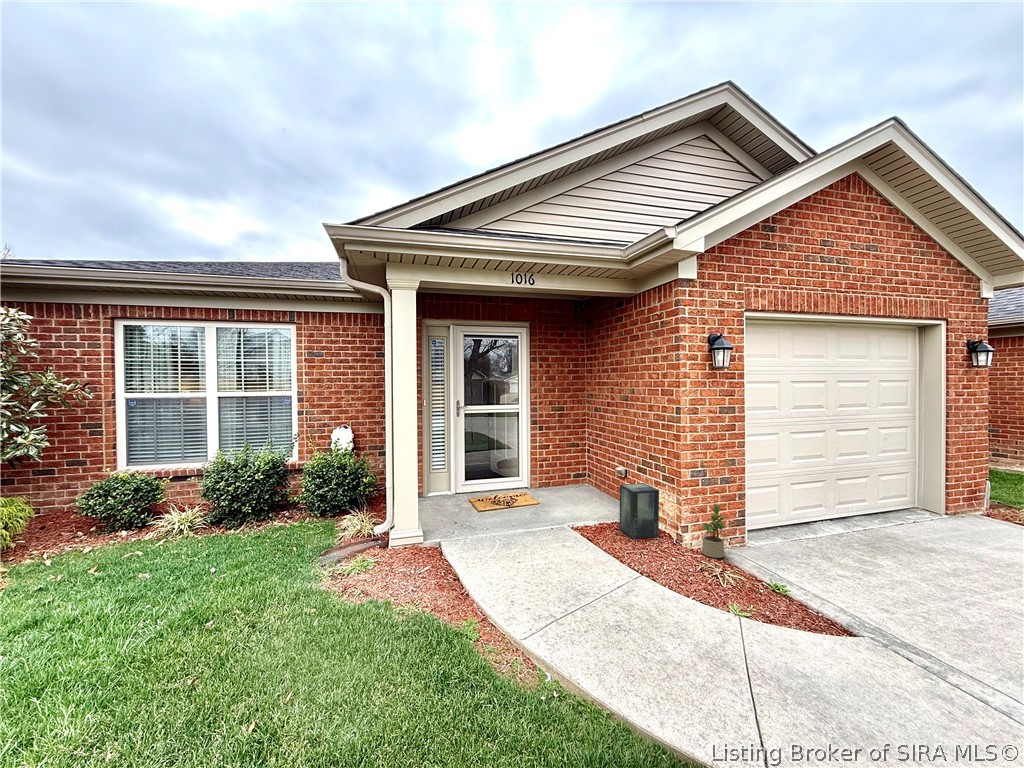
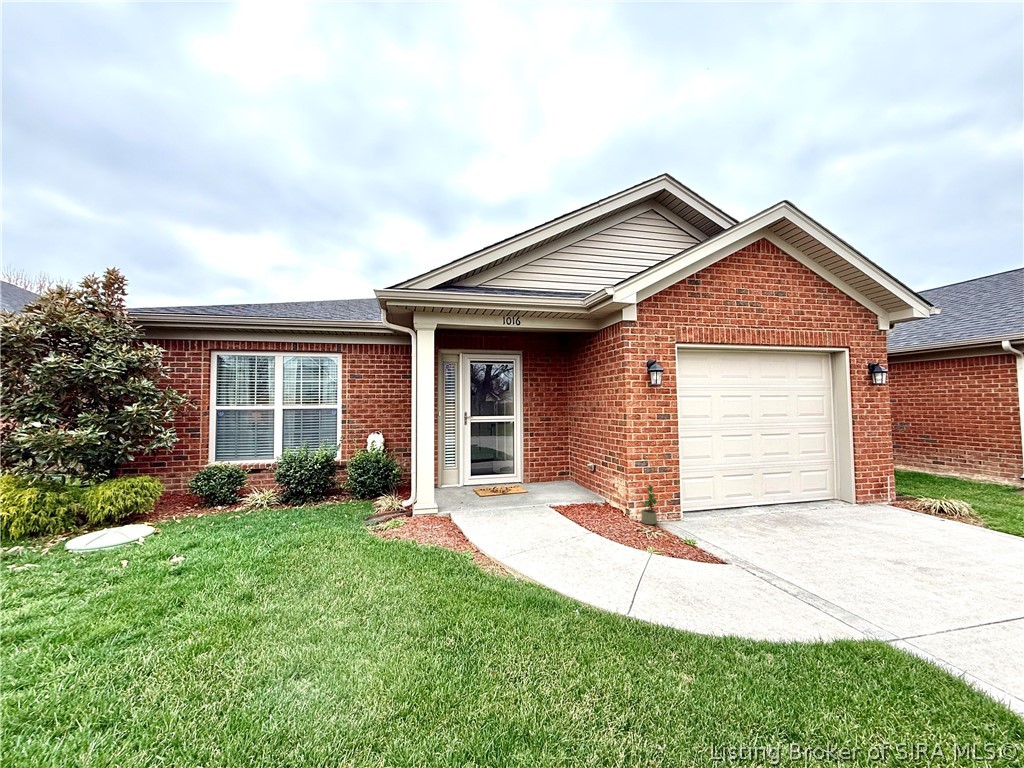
storage box: present [619,483,659,539] -> none [586,474,614,514]

